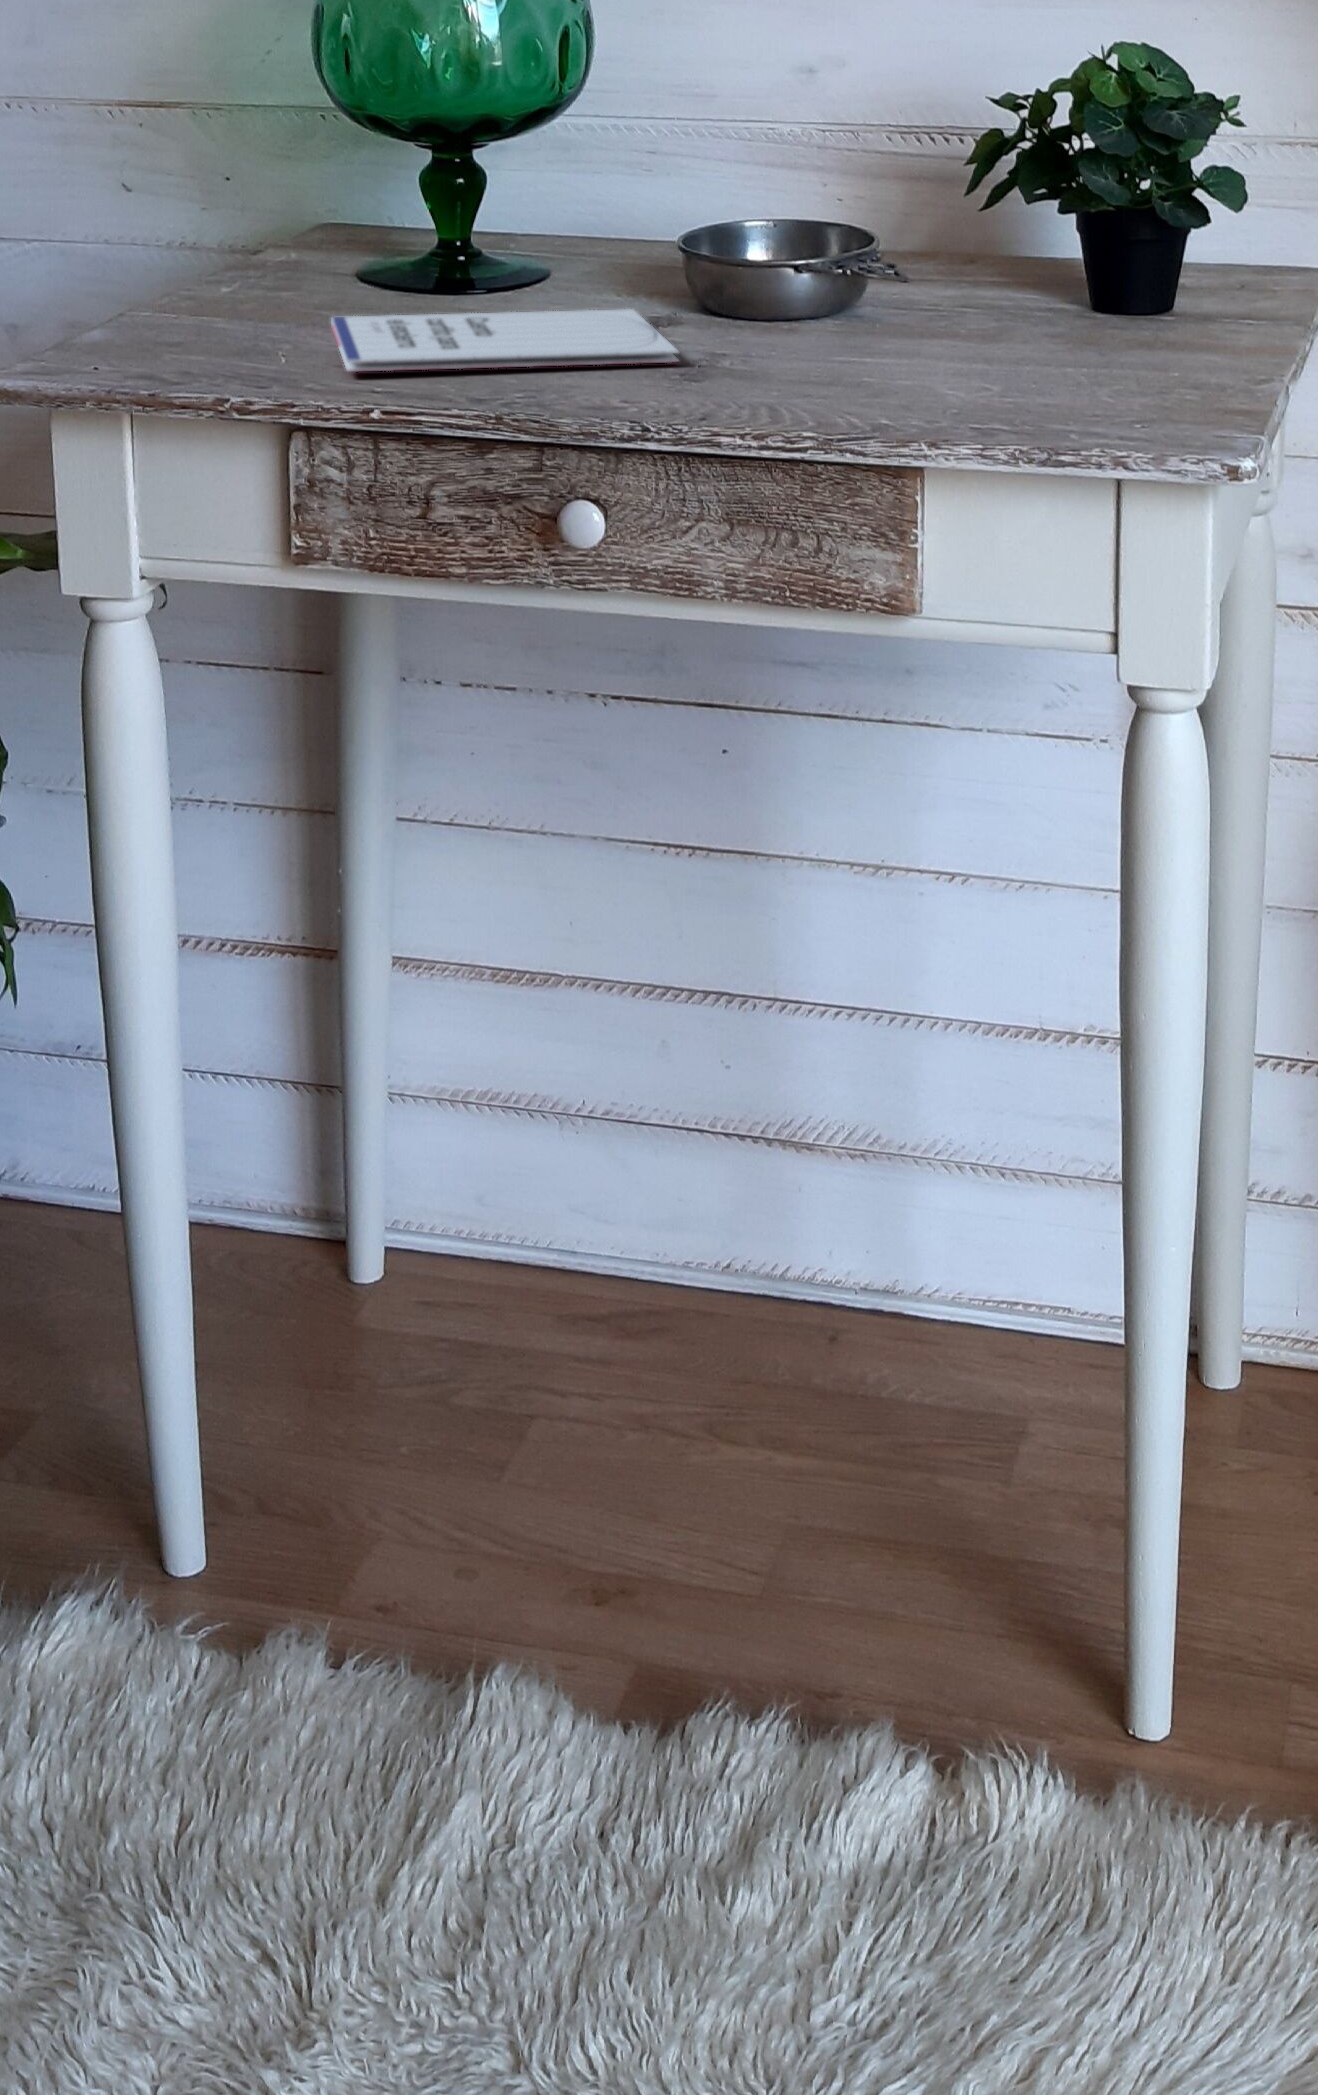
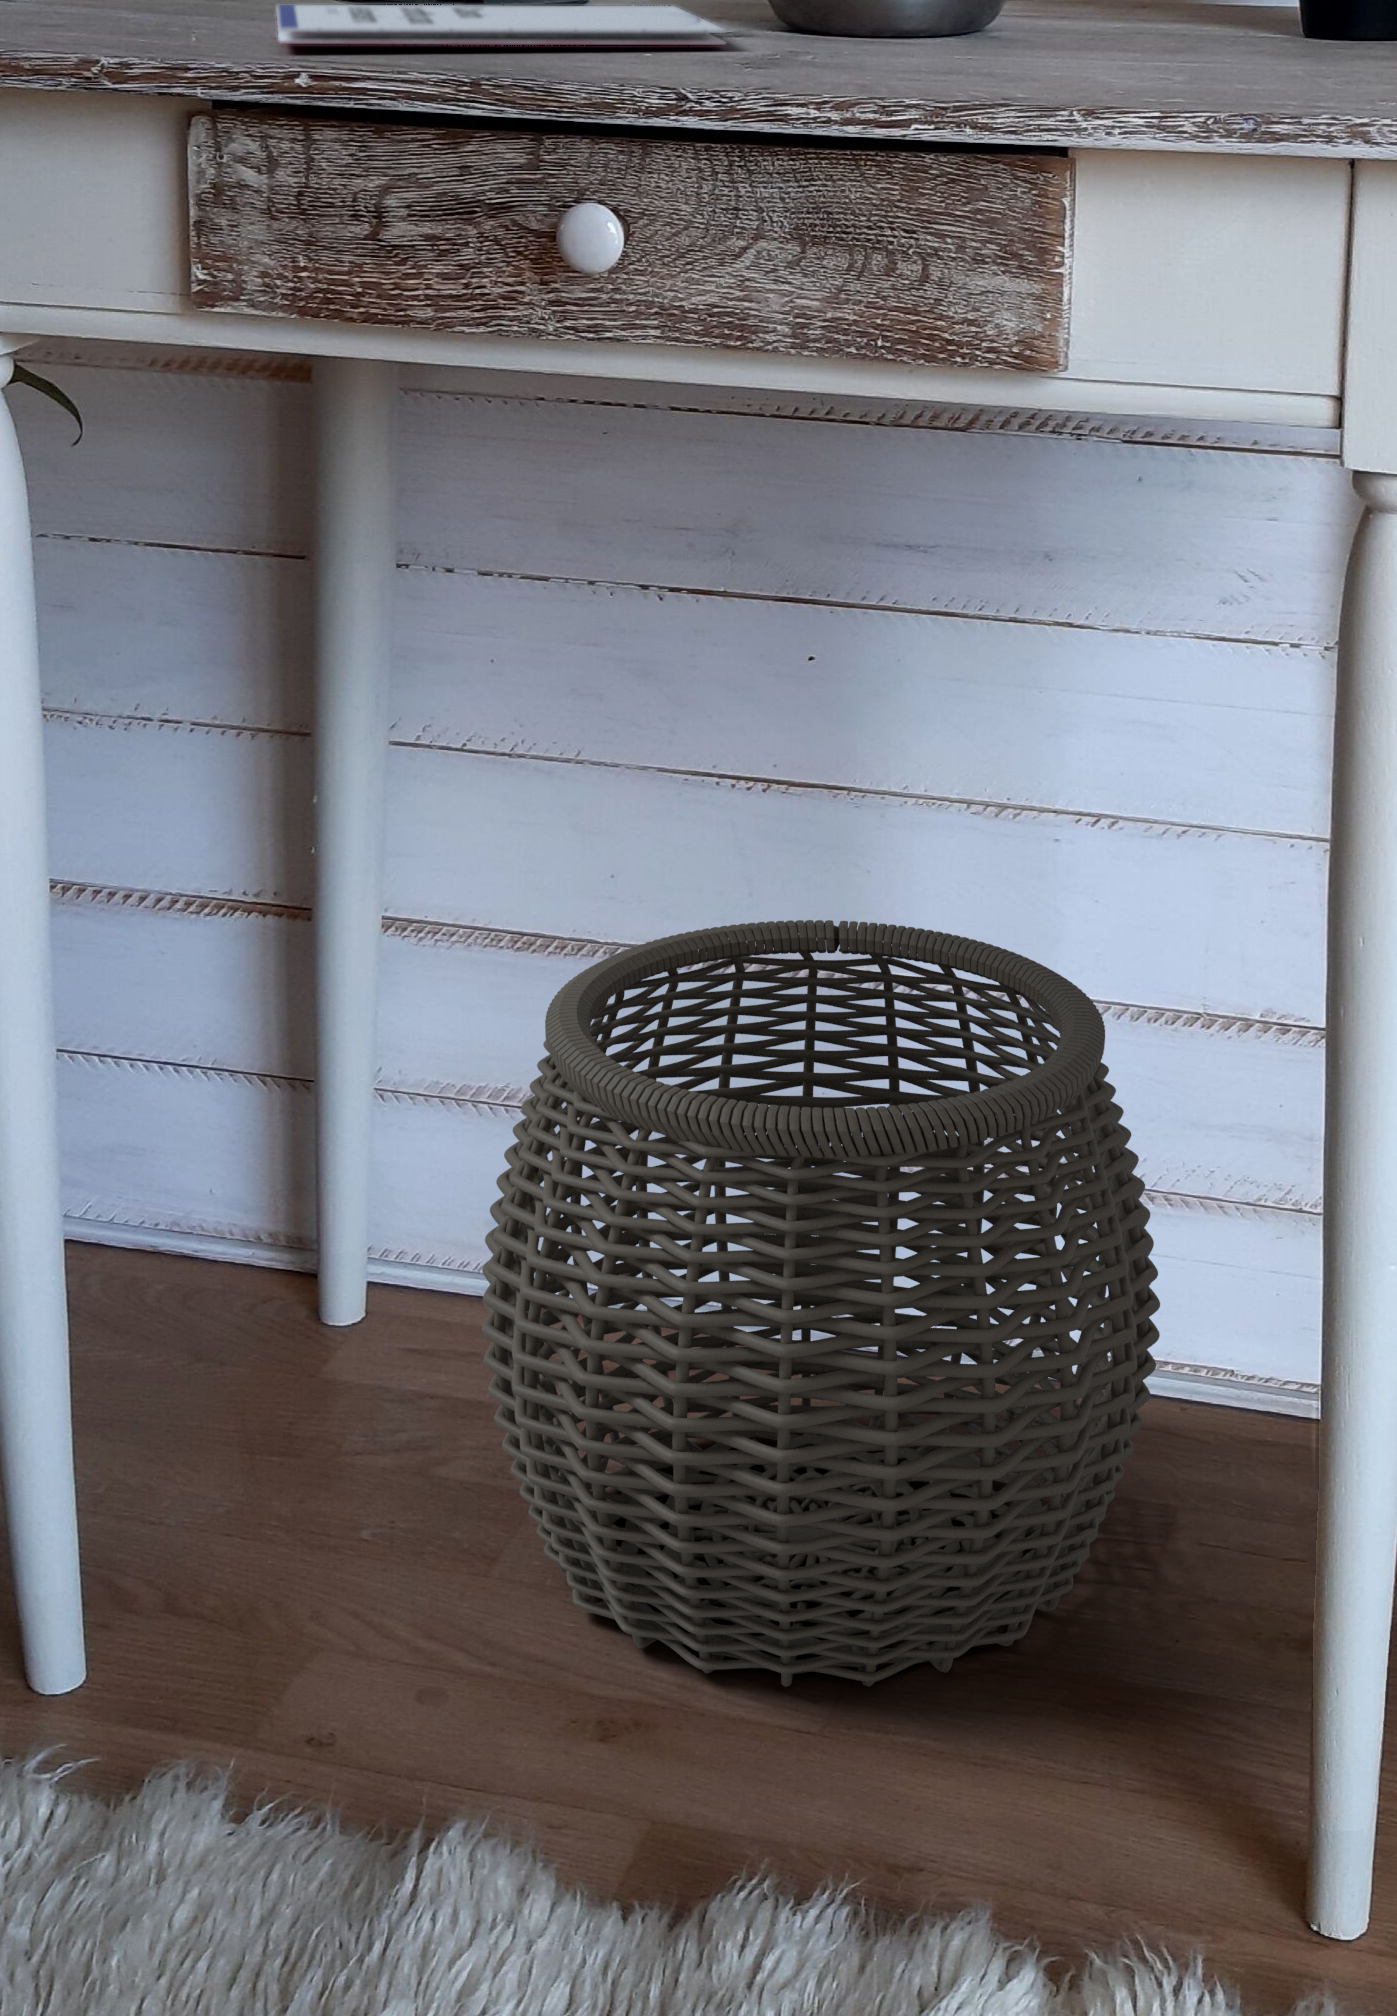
woven basket: none [501,988,1012,1564] -> present [482,920,1160,1687]

